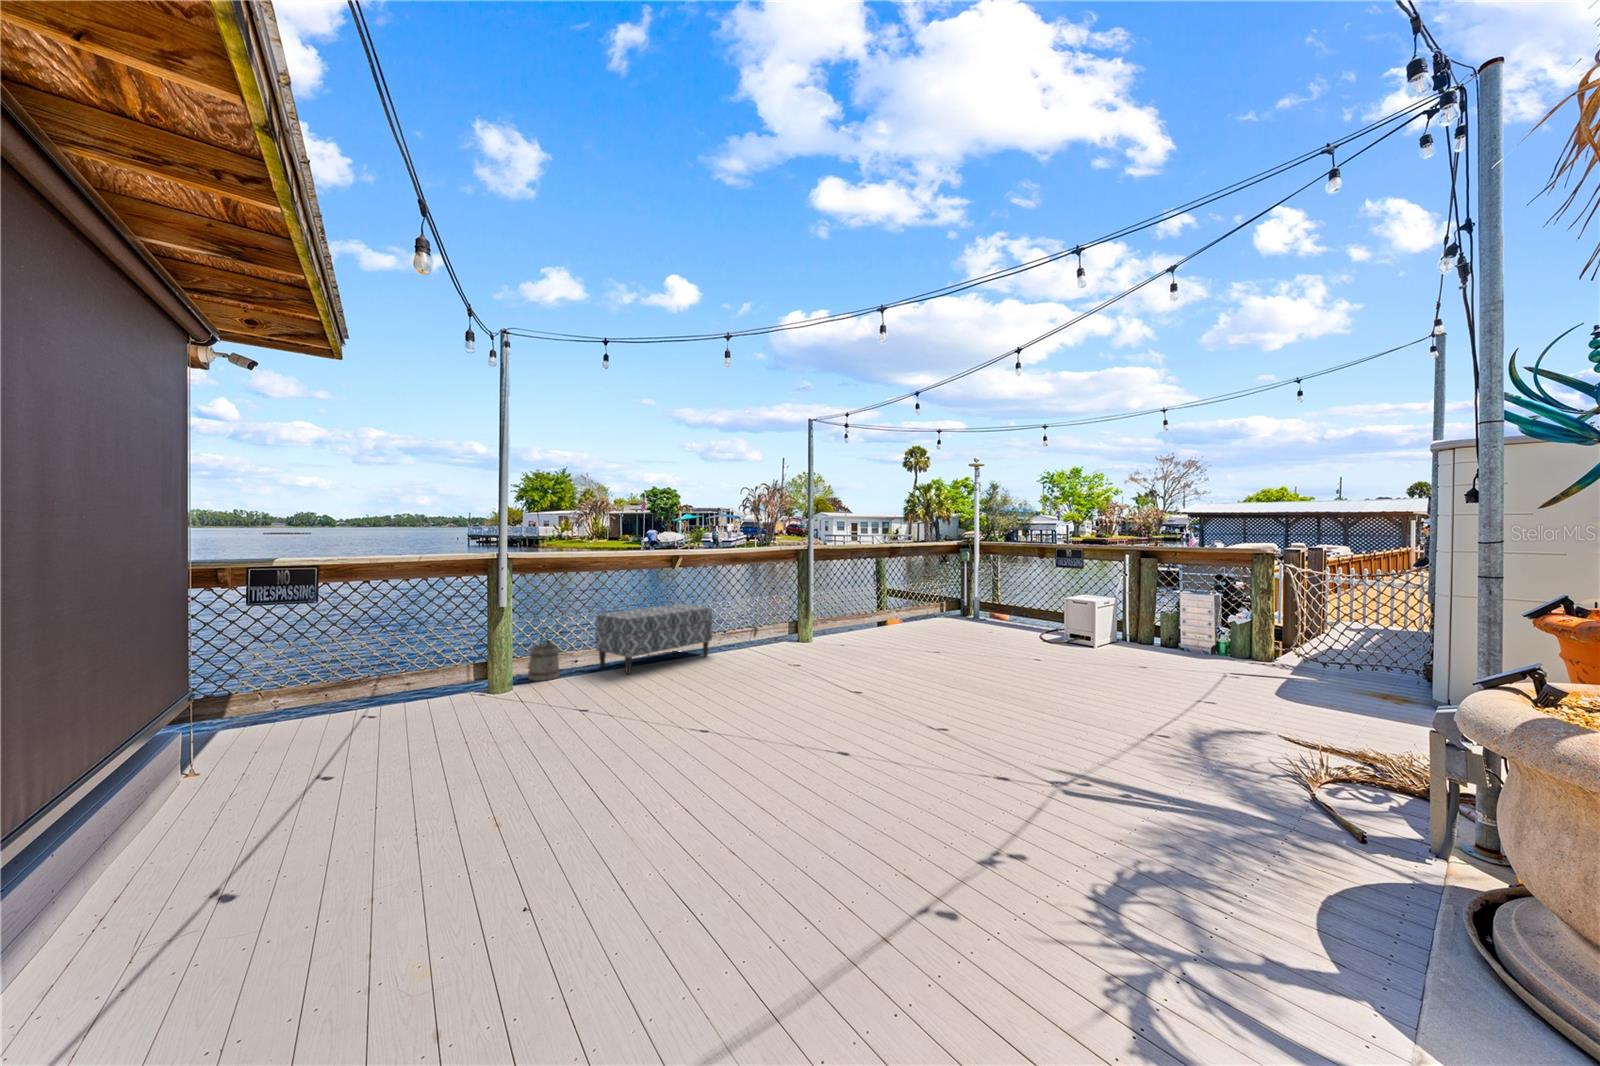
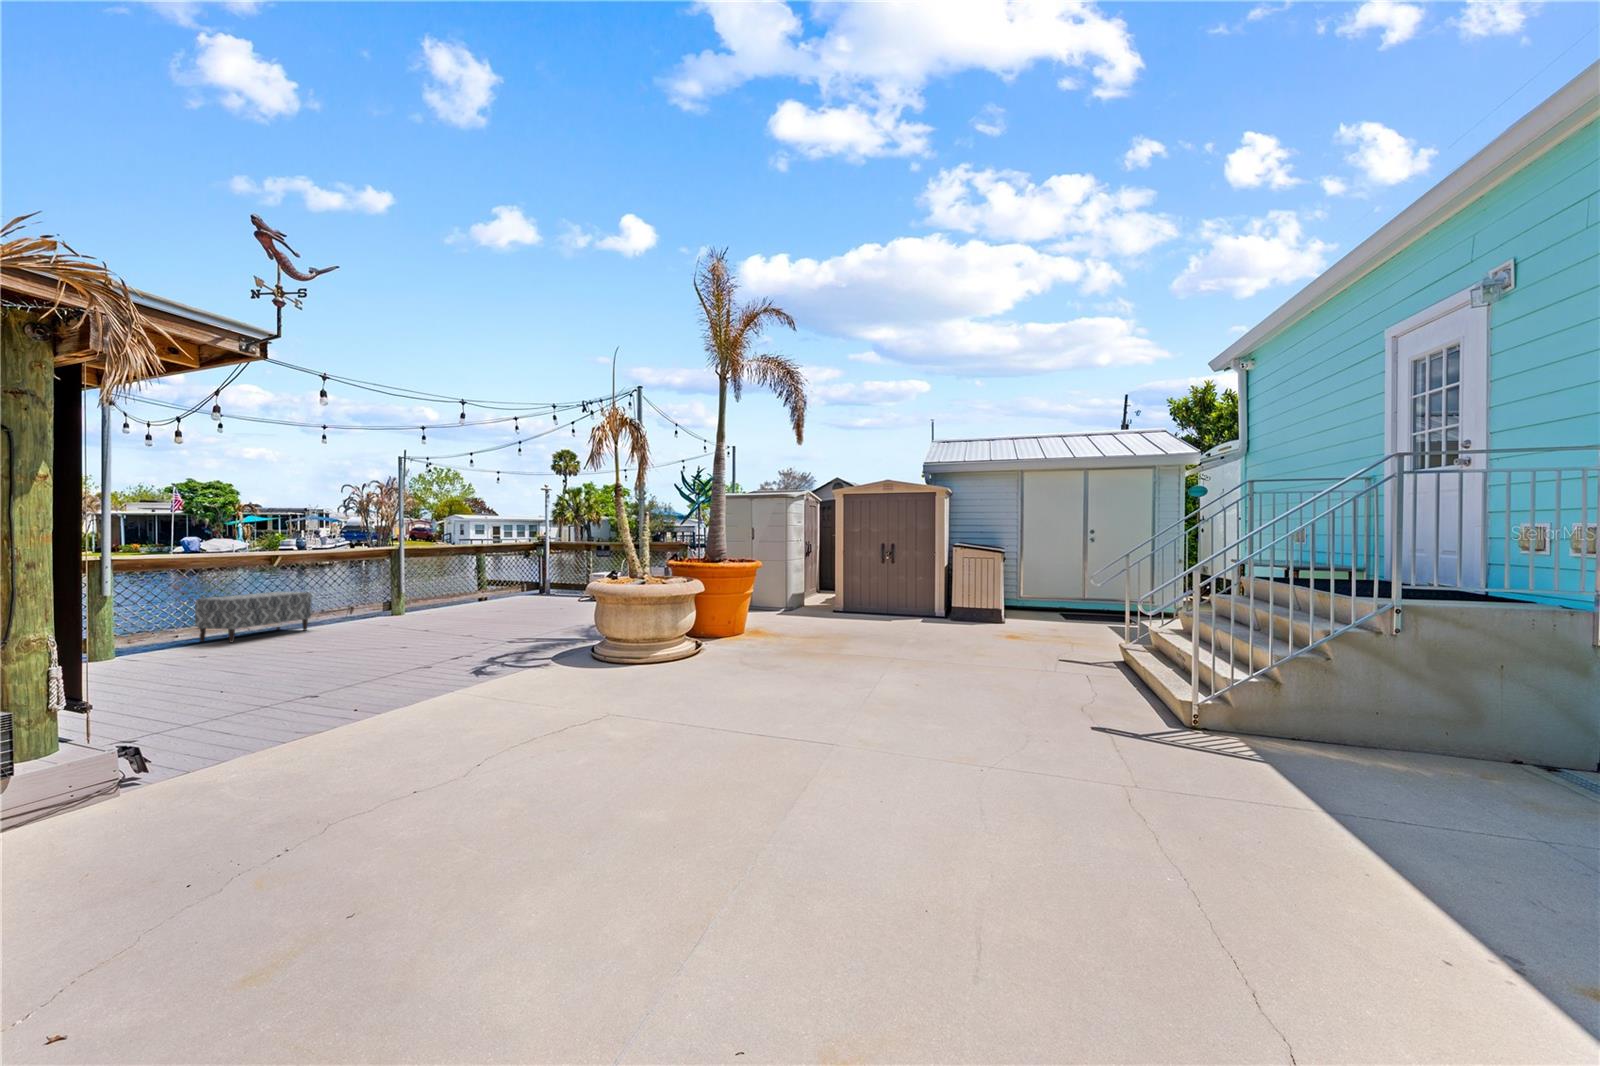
bucket: present [528,630,560,681] -> none [127,611,161,652]

